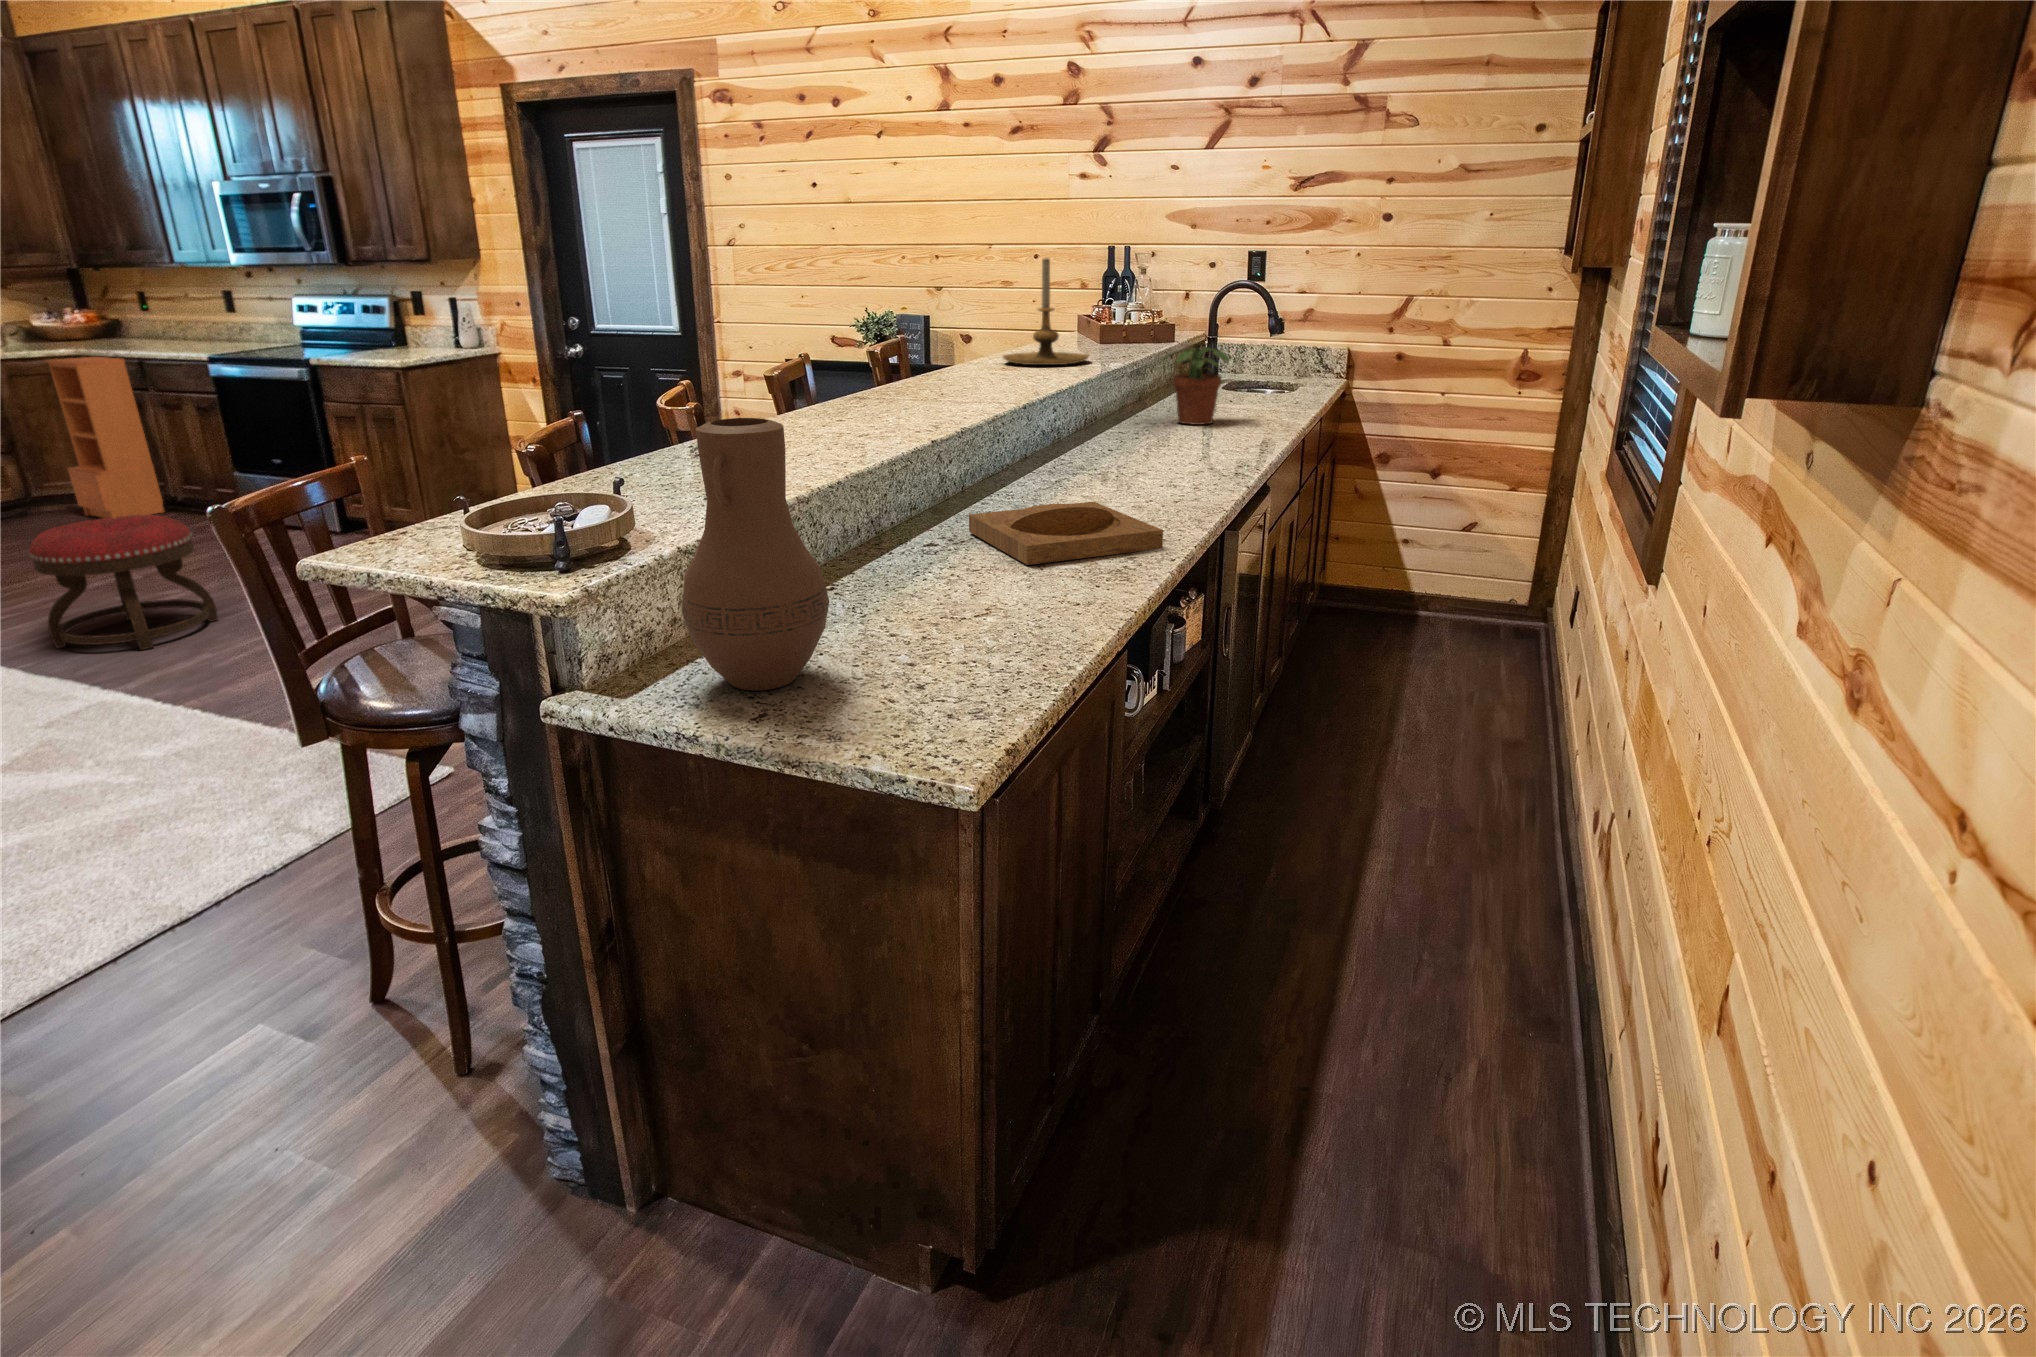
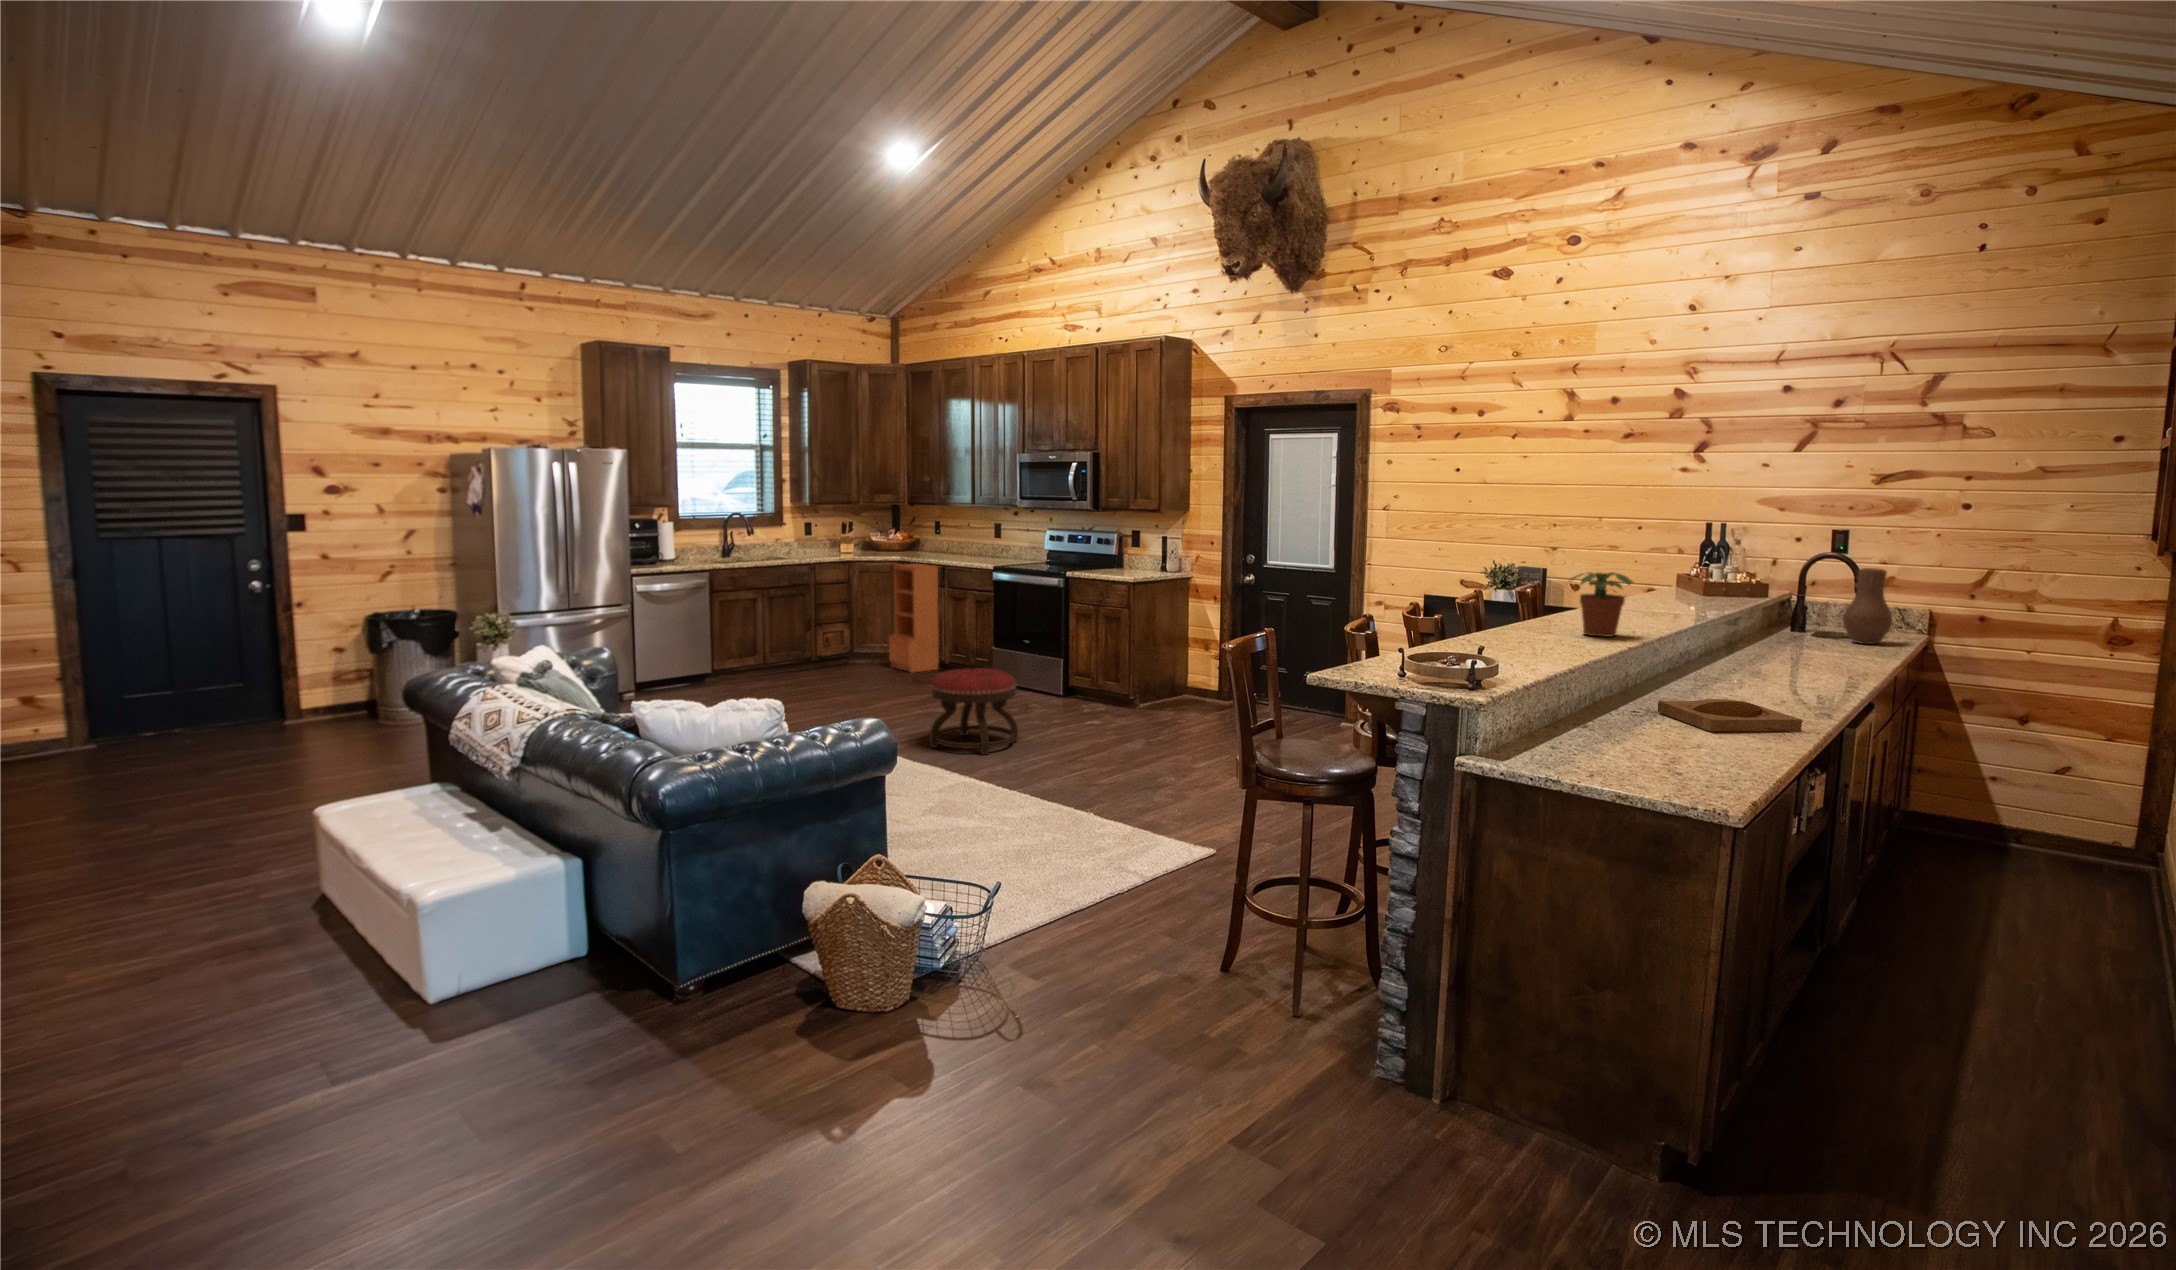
candle holder: present [1003,258,1089,365] -> none [1634,535,1706,610]
potted plant: present [1162,347,1230,425] -> present [1570,572,1633,637]
vase: present [682,418,829,691] -> present [1843,568,1893,644]

